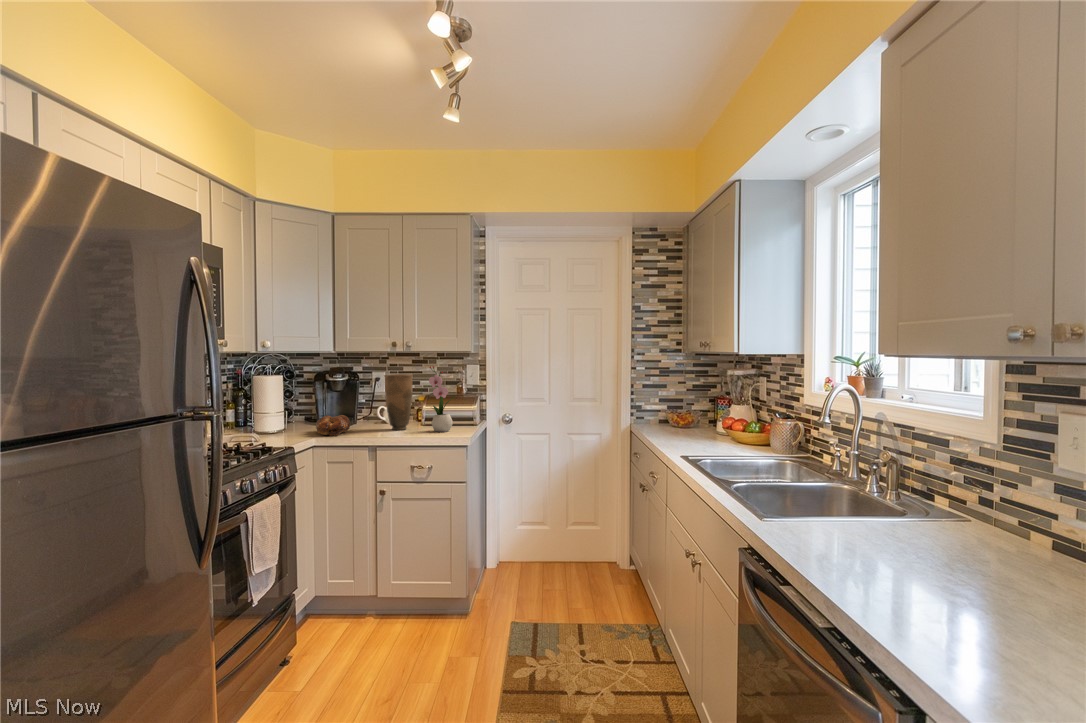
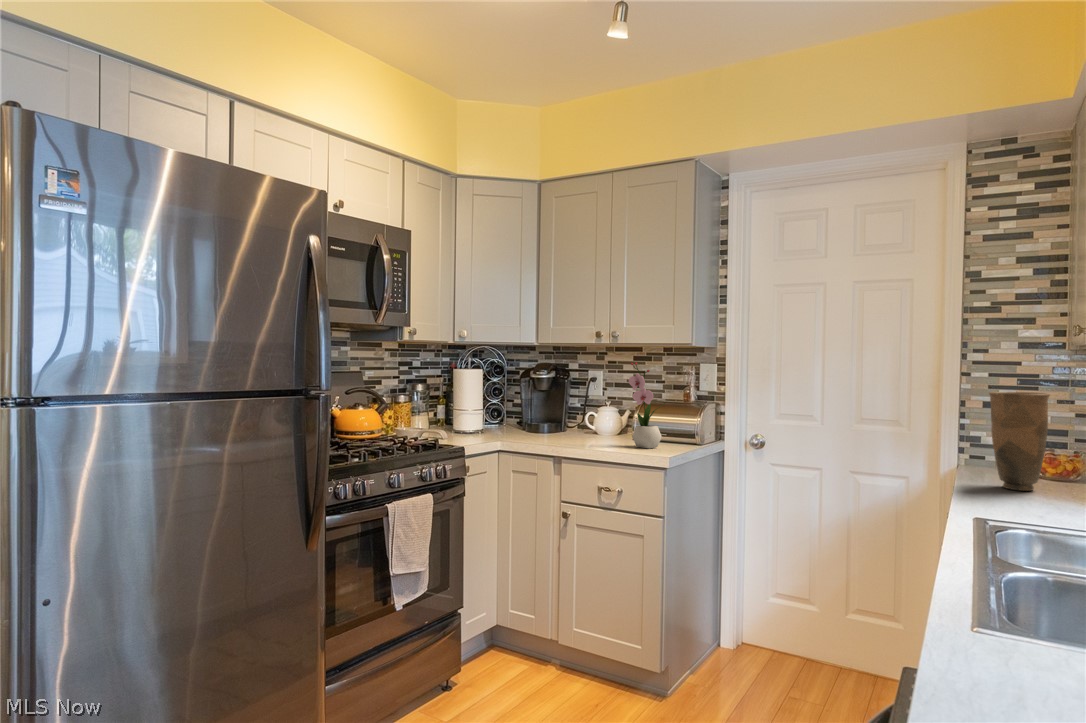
vase: present [384,374,413,430] -> present [989,392,1050,491]
bread loaf: present [316,415,350,436] -> none [500,417,542,441]

